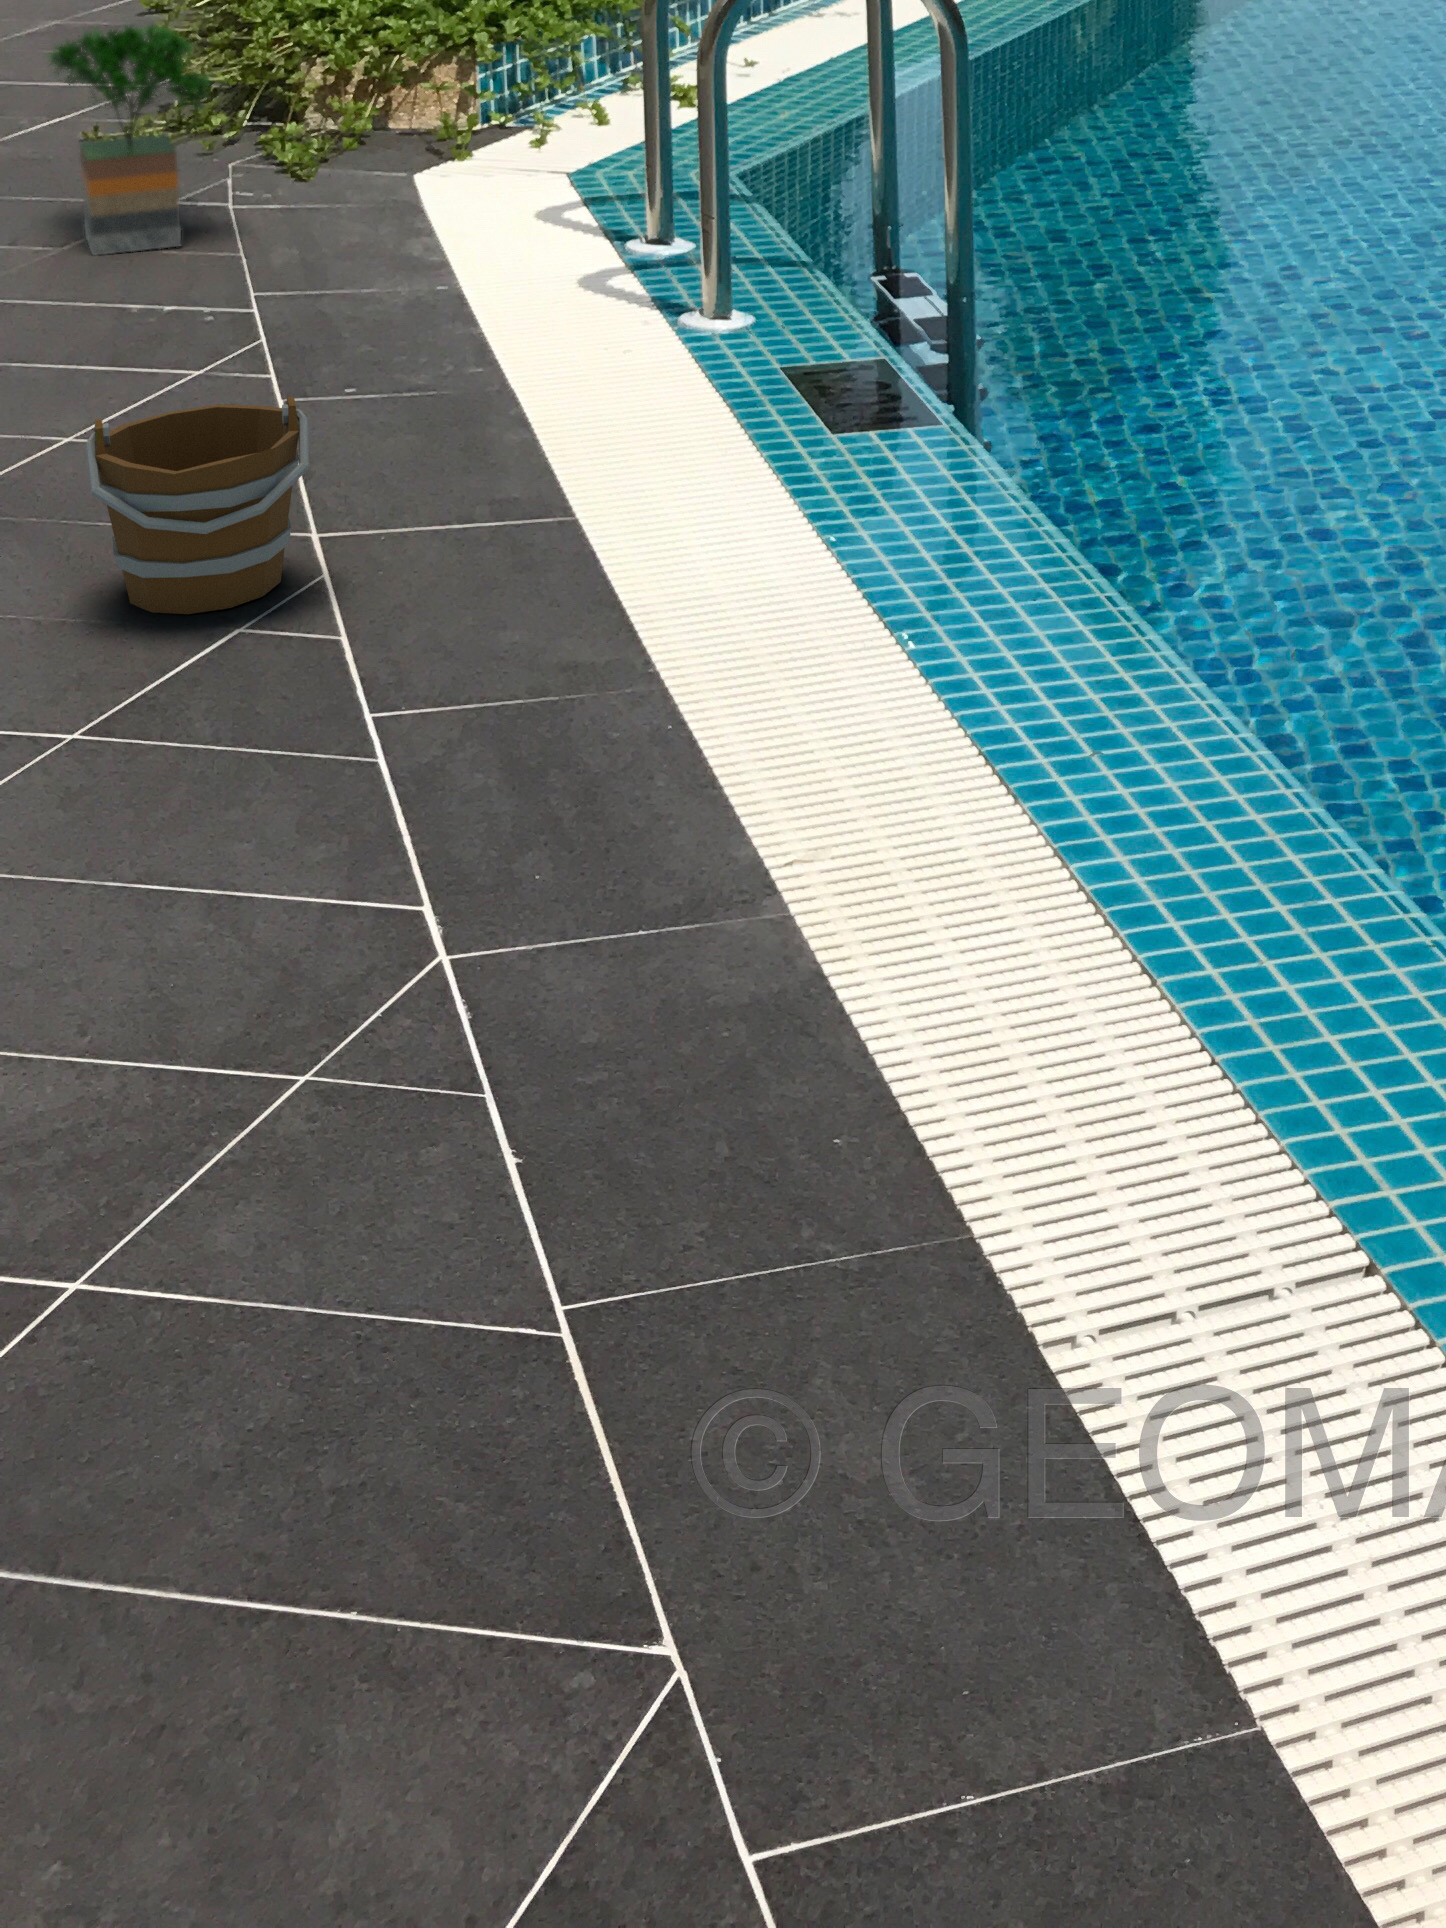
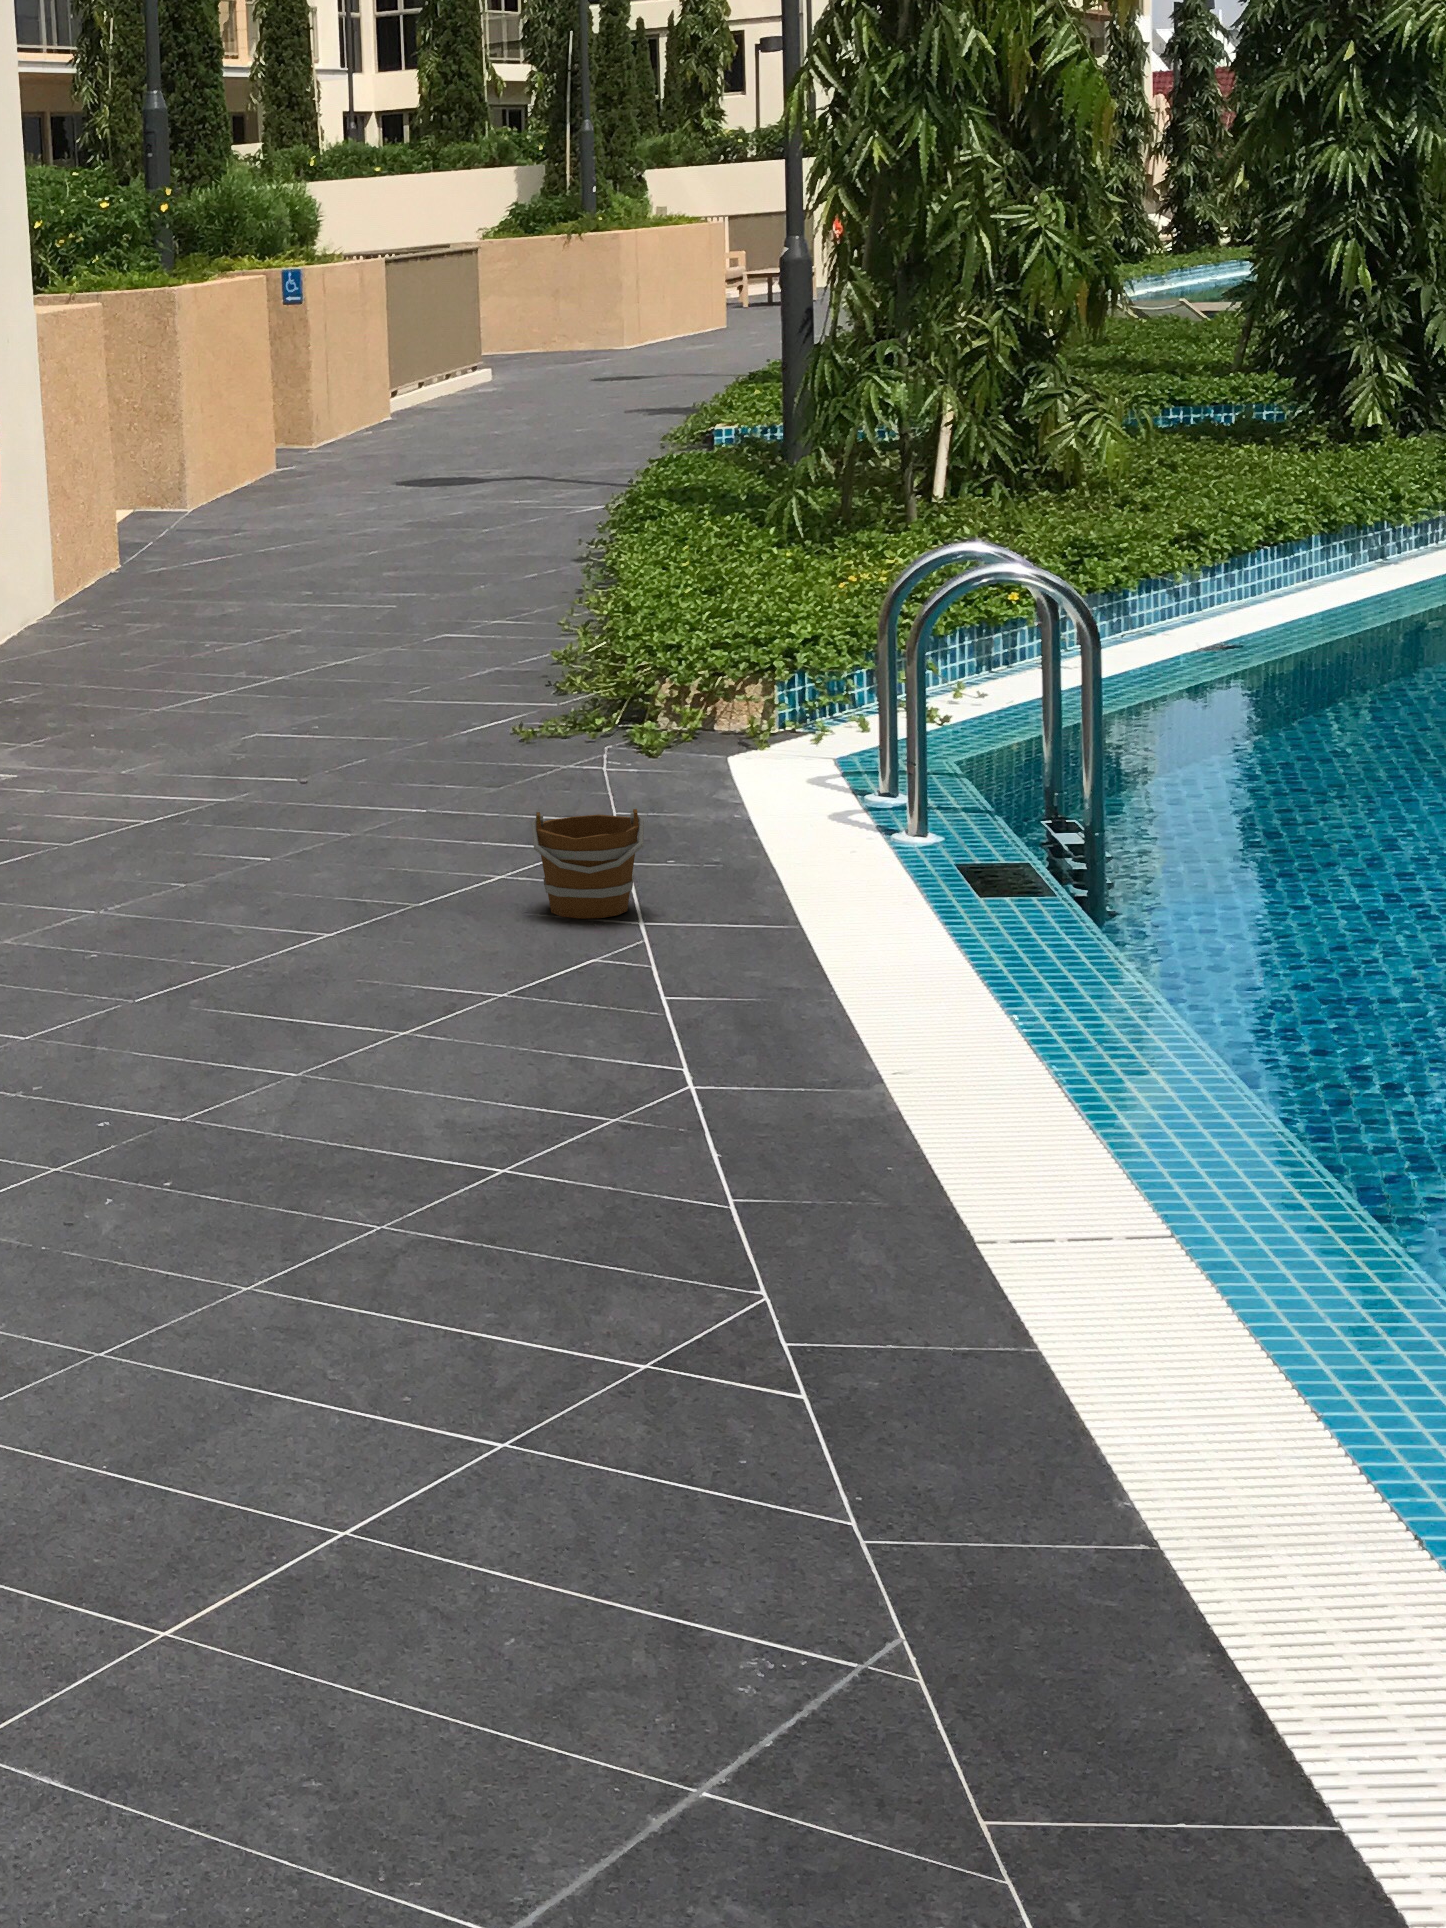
potted tree: present [49,25,213,255] -> none [507,633,604,773]

